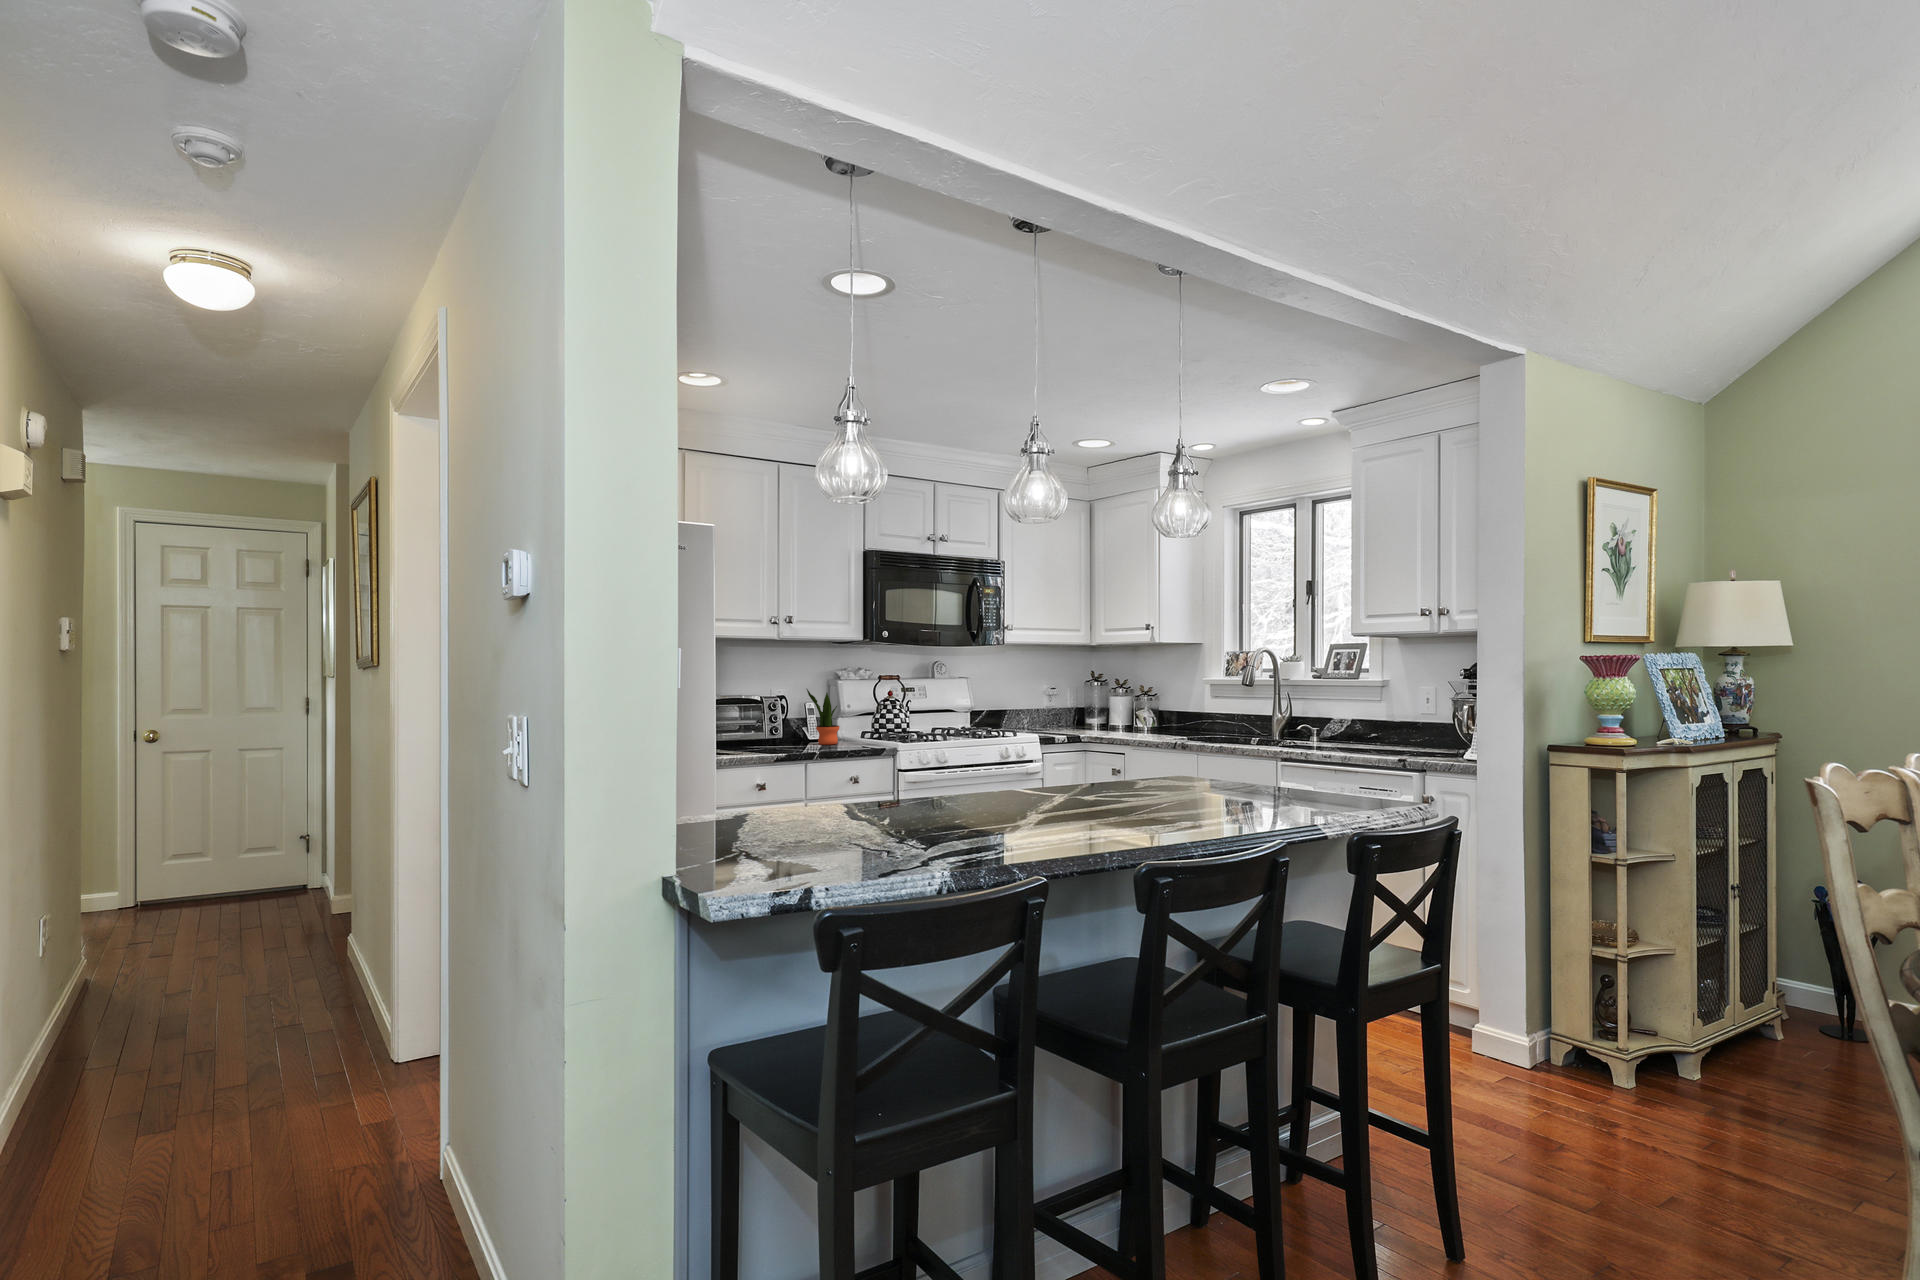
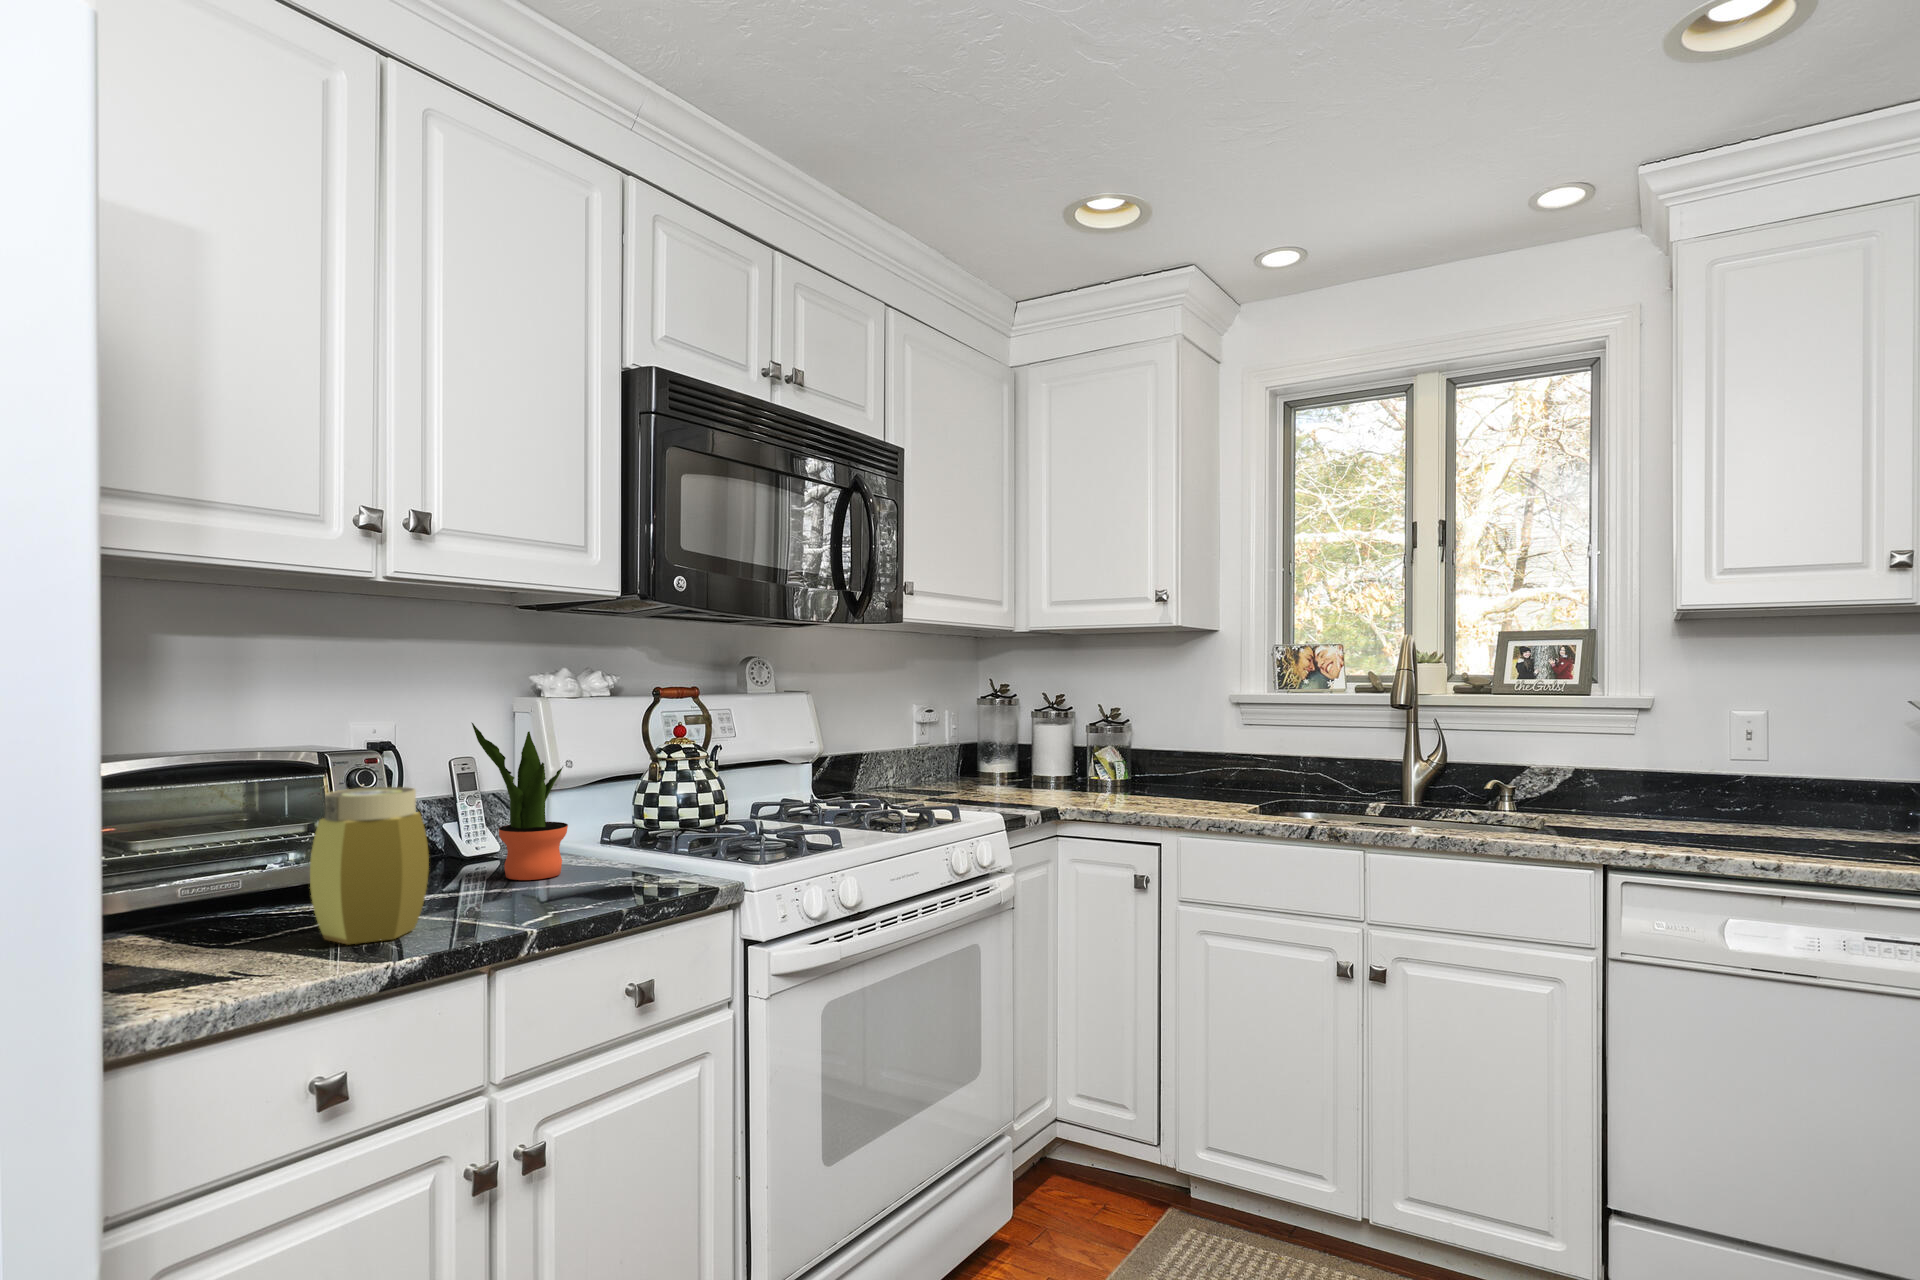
jar: none [755,707,788,752] -> present [310,787,429,944]

